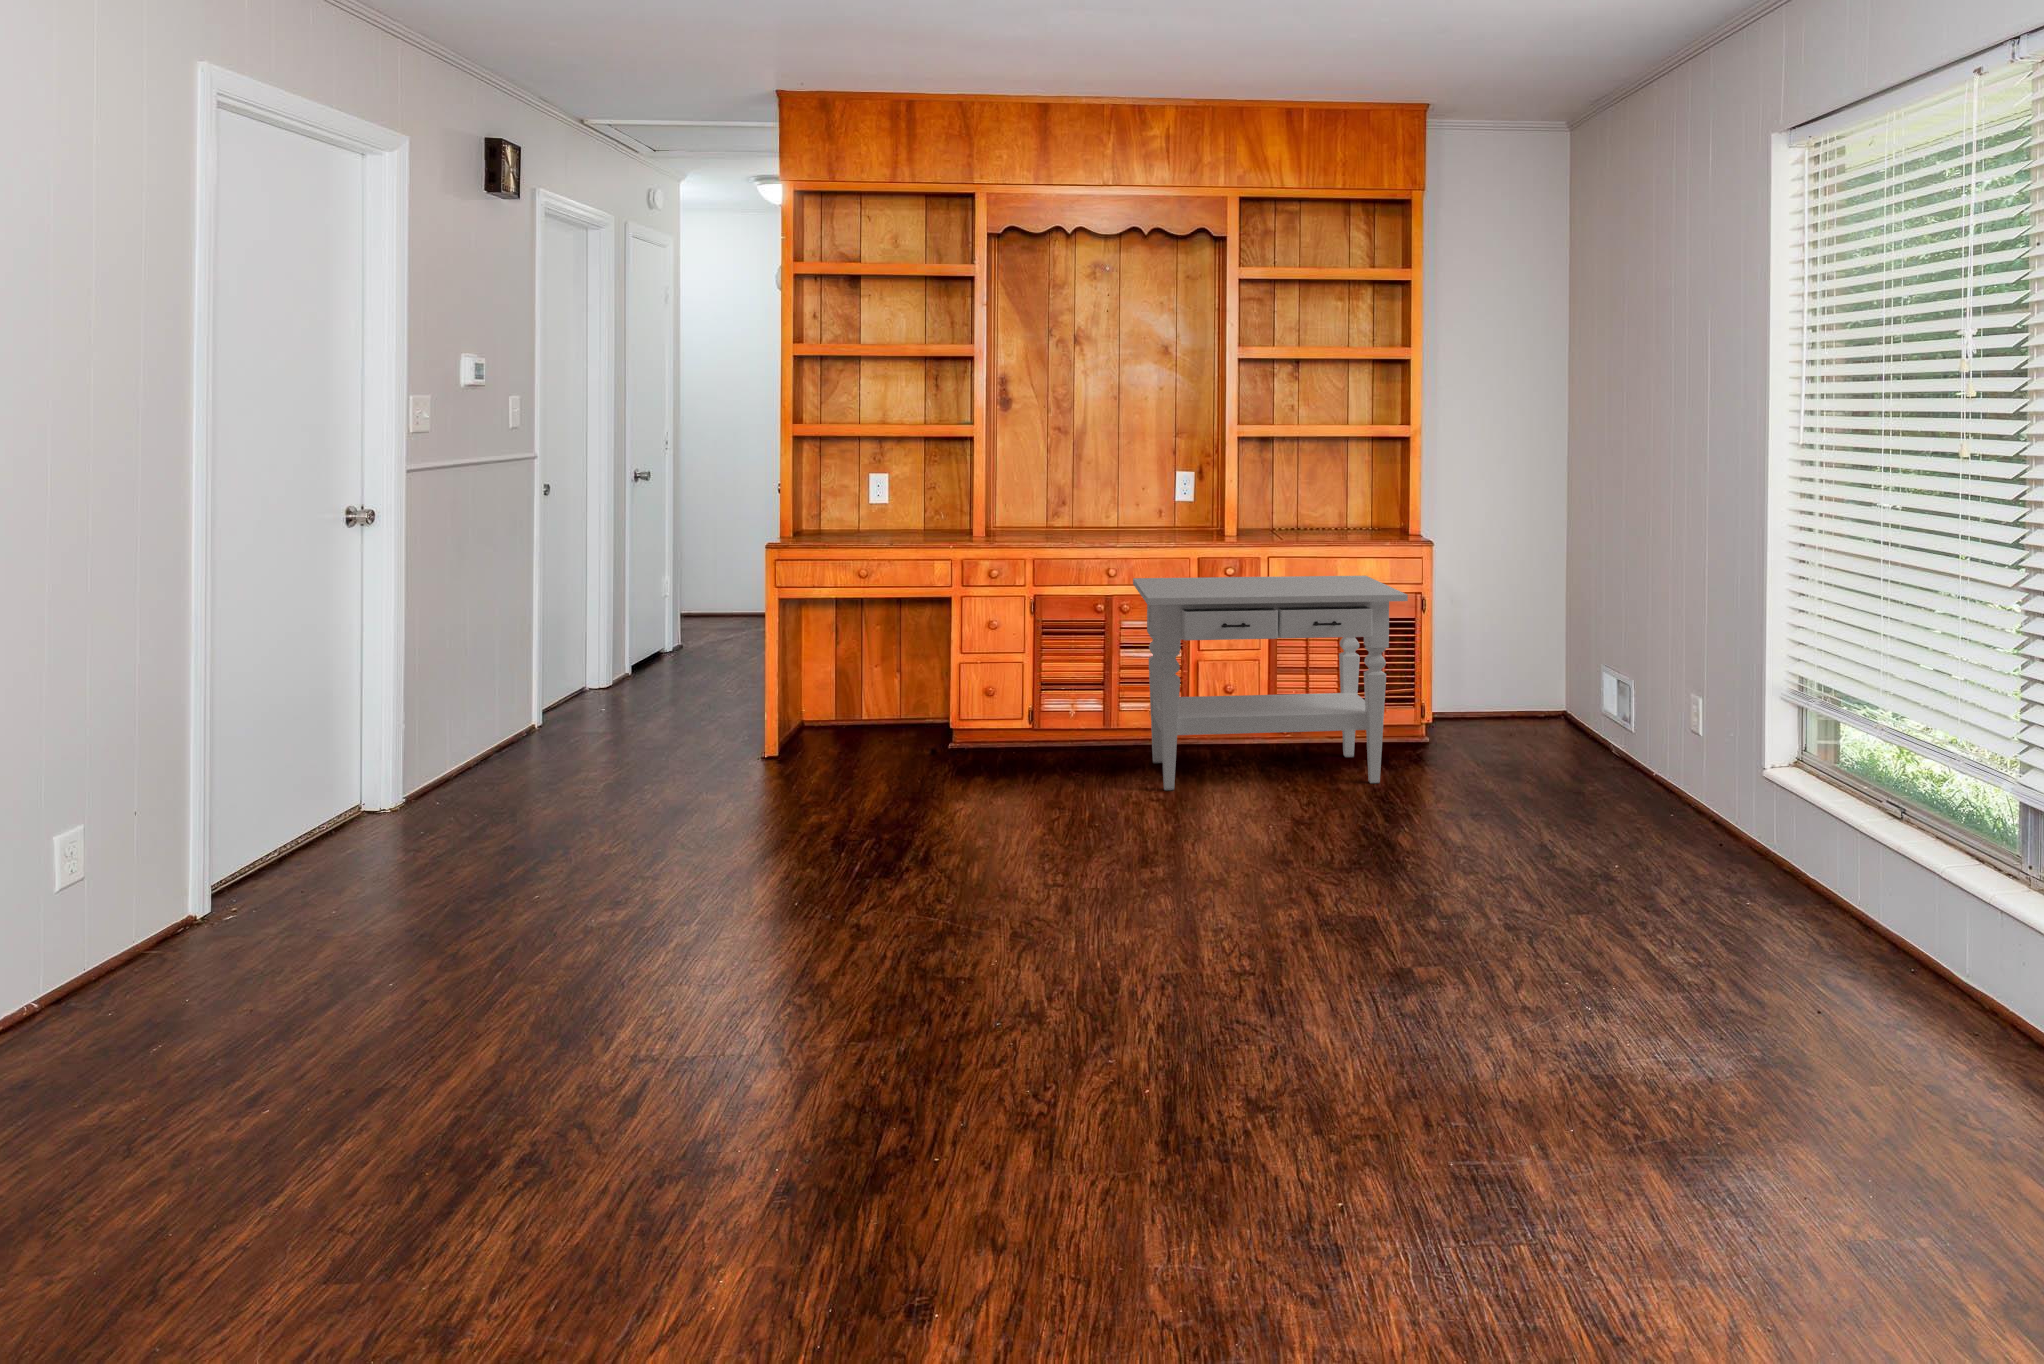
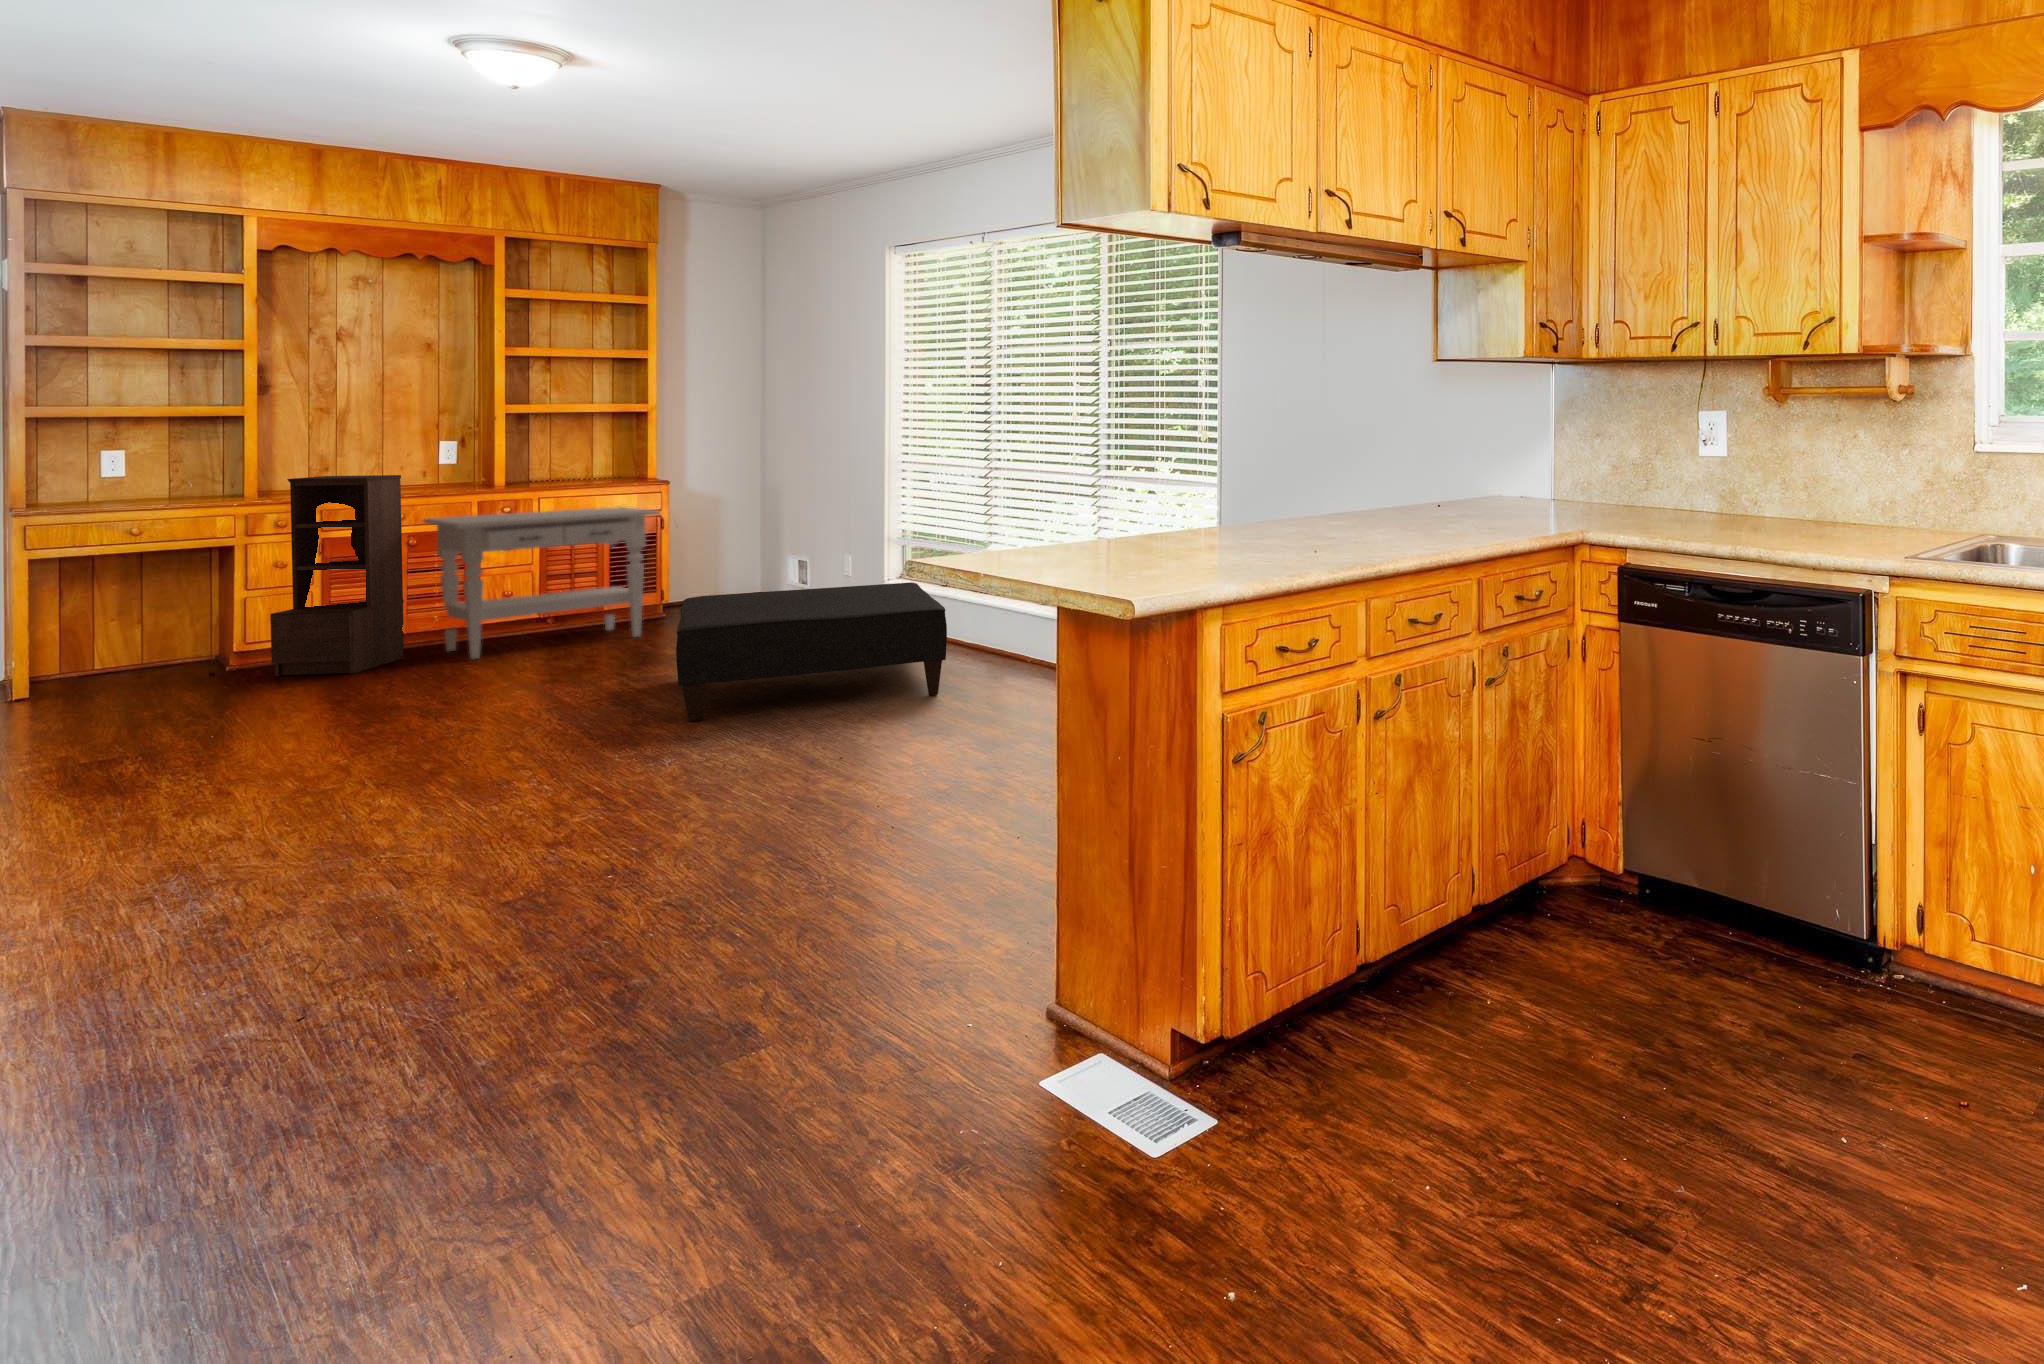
bookshelf: none [965,516,1107,789] -> present [270,475,404,676]
ottoman: none [1329,793,1964,1240] -> present [676,582,947,721]

